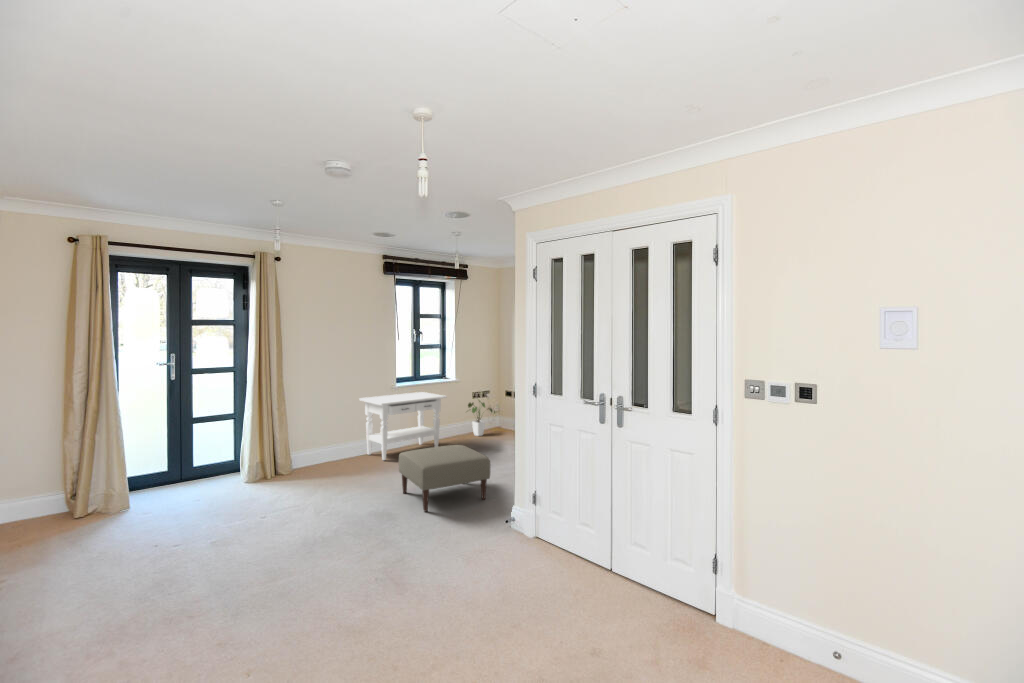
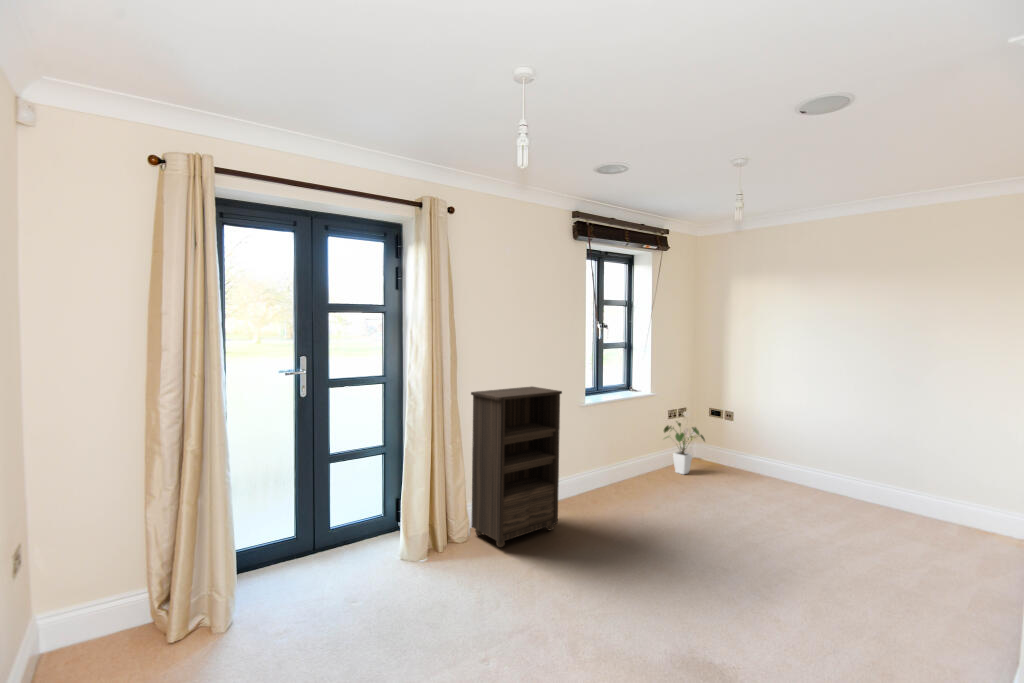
bookshelf: none [296,374,360,476] -> present [471,387,562,547]
side table: present [359,392,447,460] -> none [541,411,663,519]
ottoman: present [399,445,490,511] -> none [671,513,858,656]

